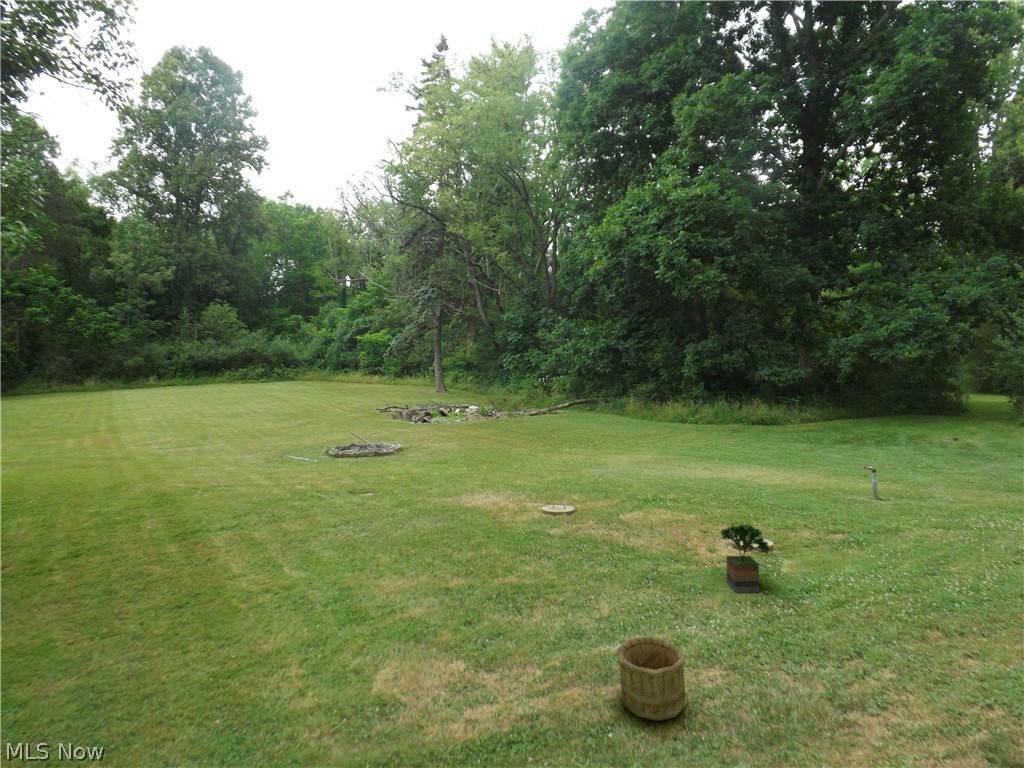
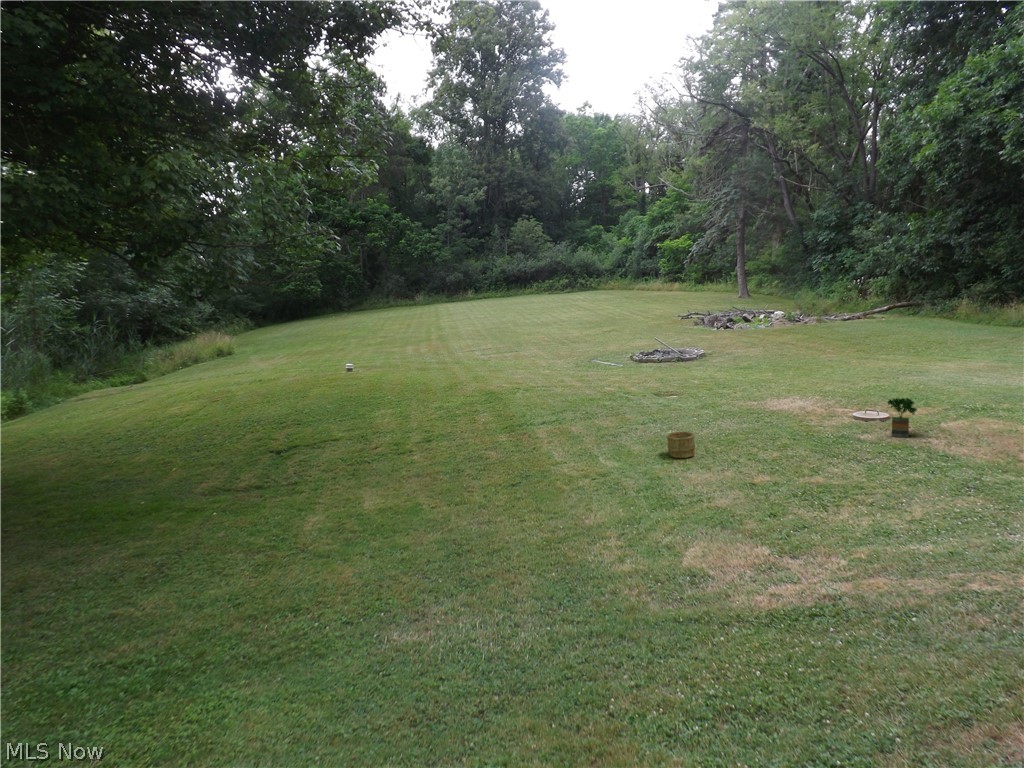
wooden bucket: present [617,637,685,721] -> present [666,432,695,458]

